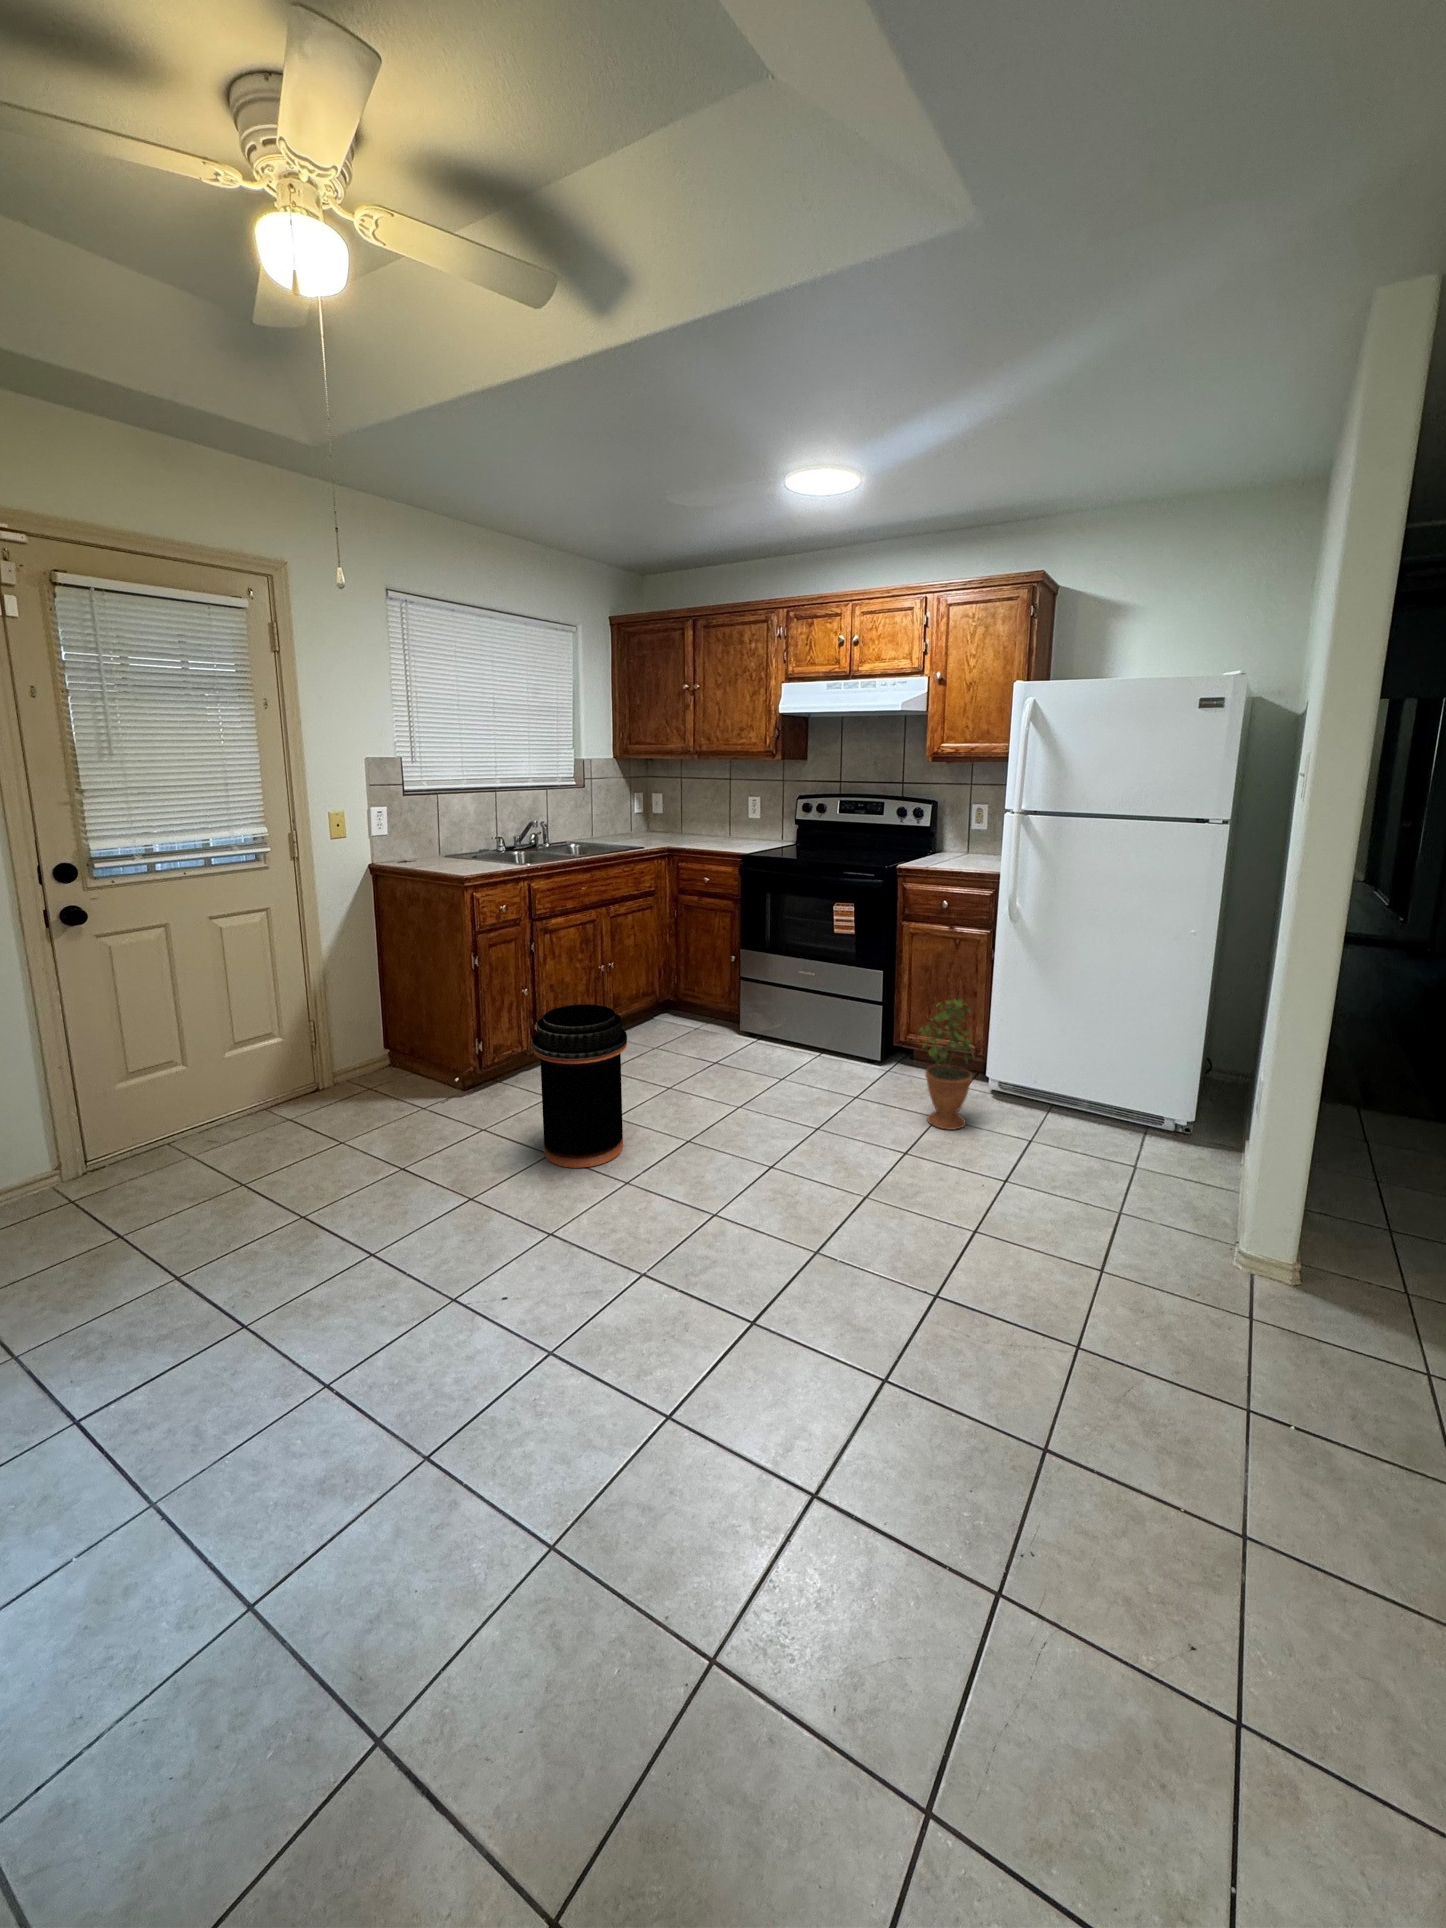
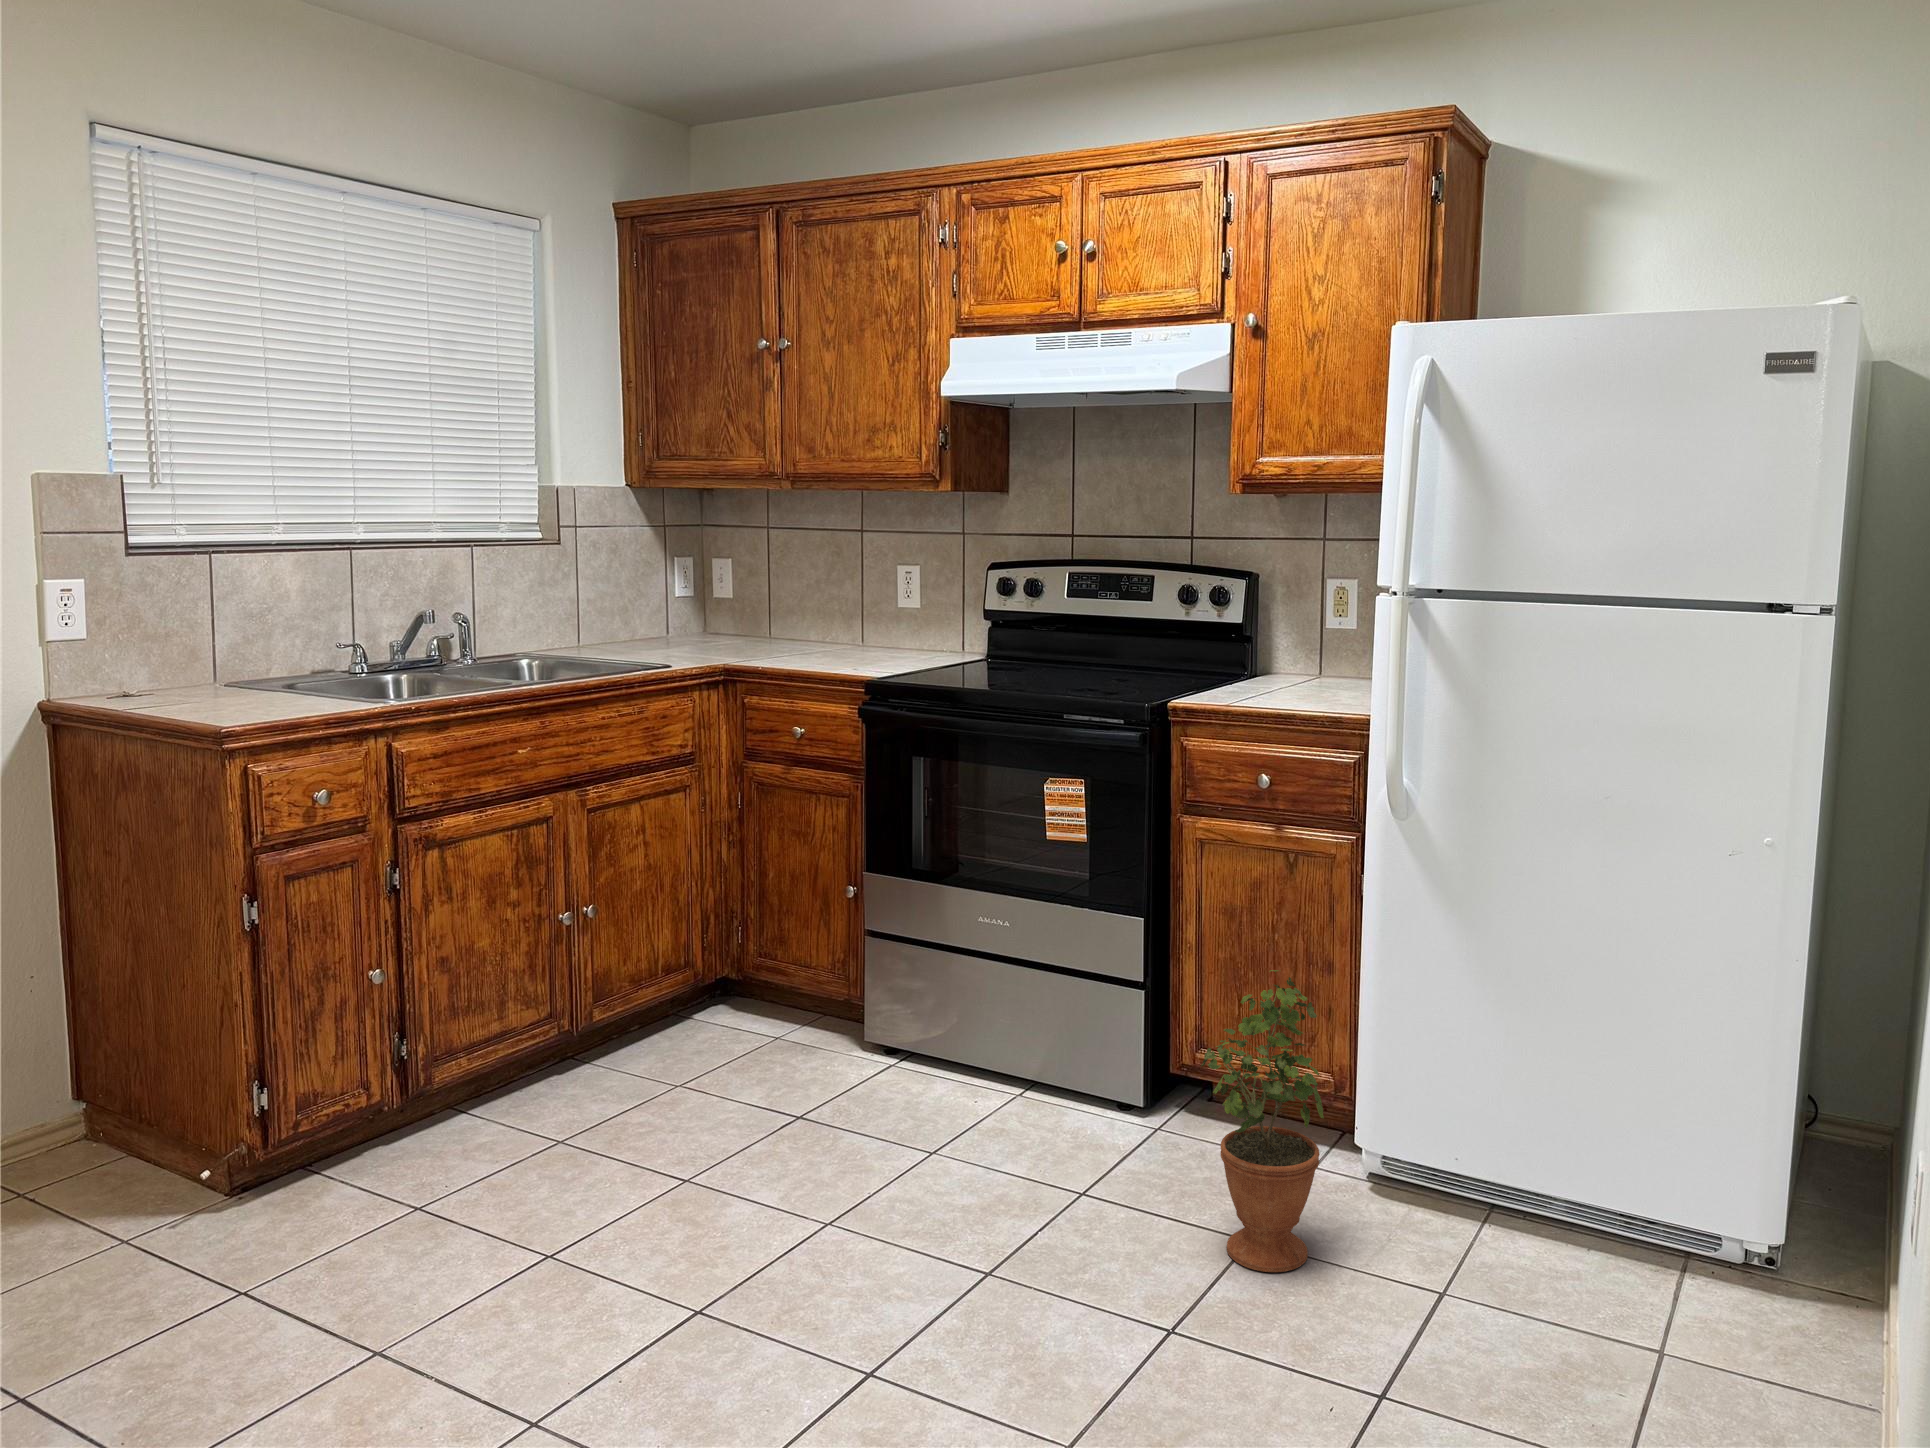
trash can: present [533,1004,627,1168] -> none [330,1012,553,1392]

